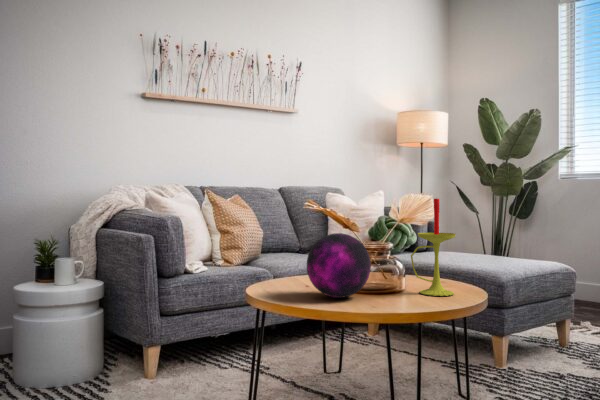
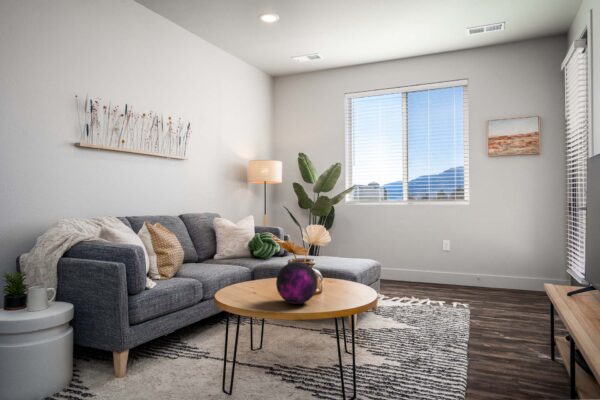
candle: present [411,199,456,296] -> none [332,234,355,295]

